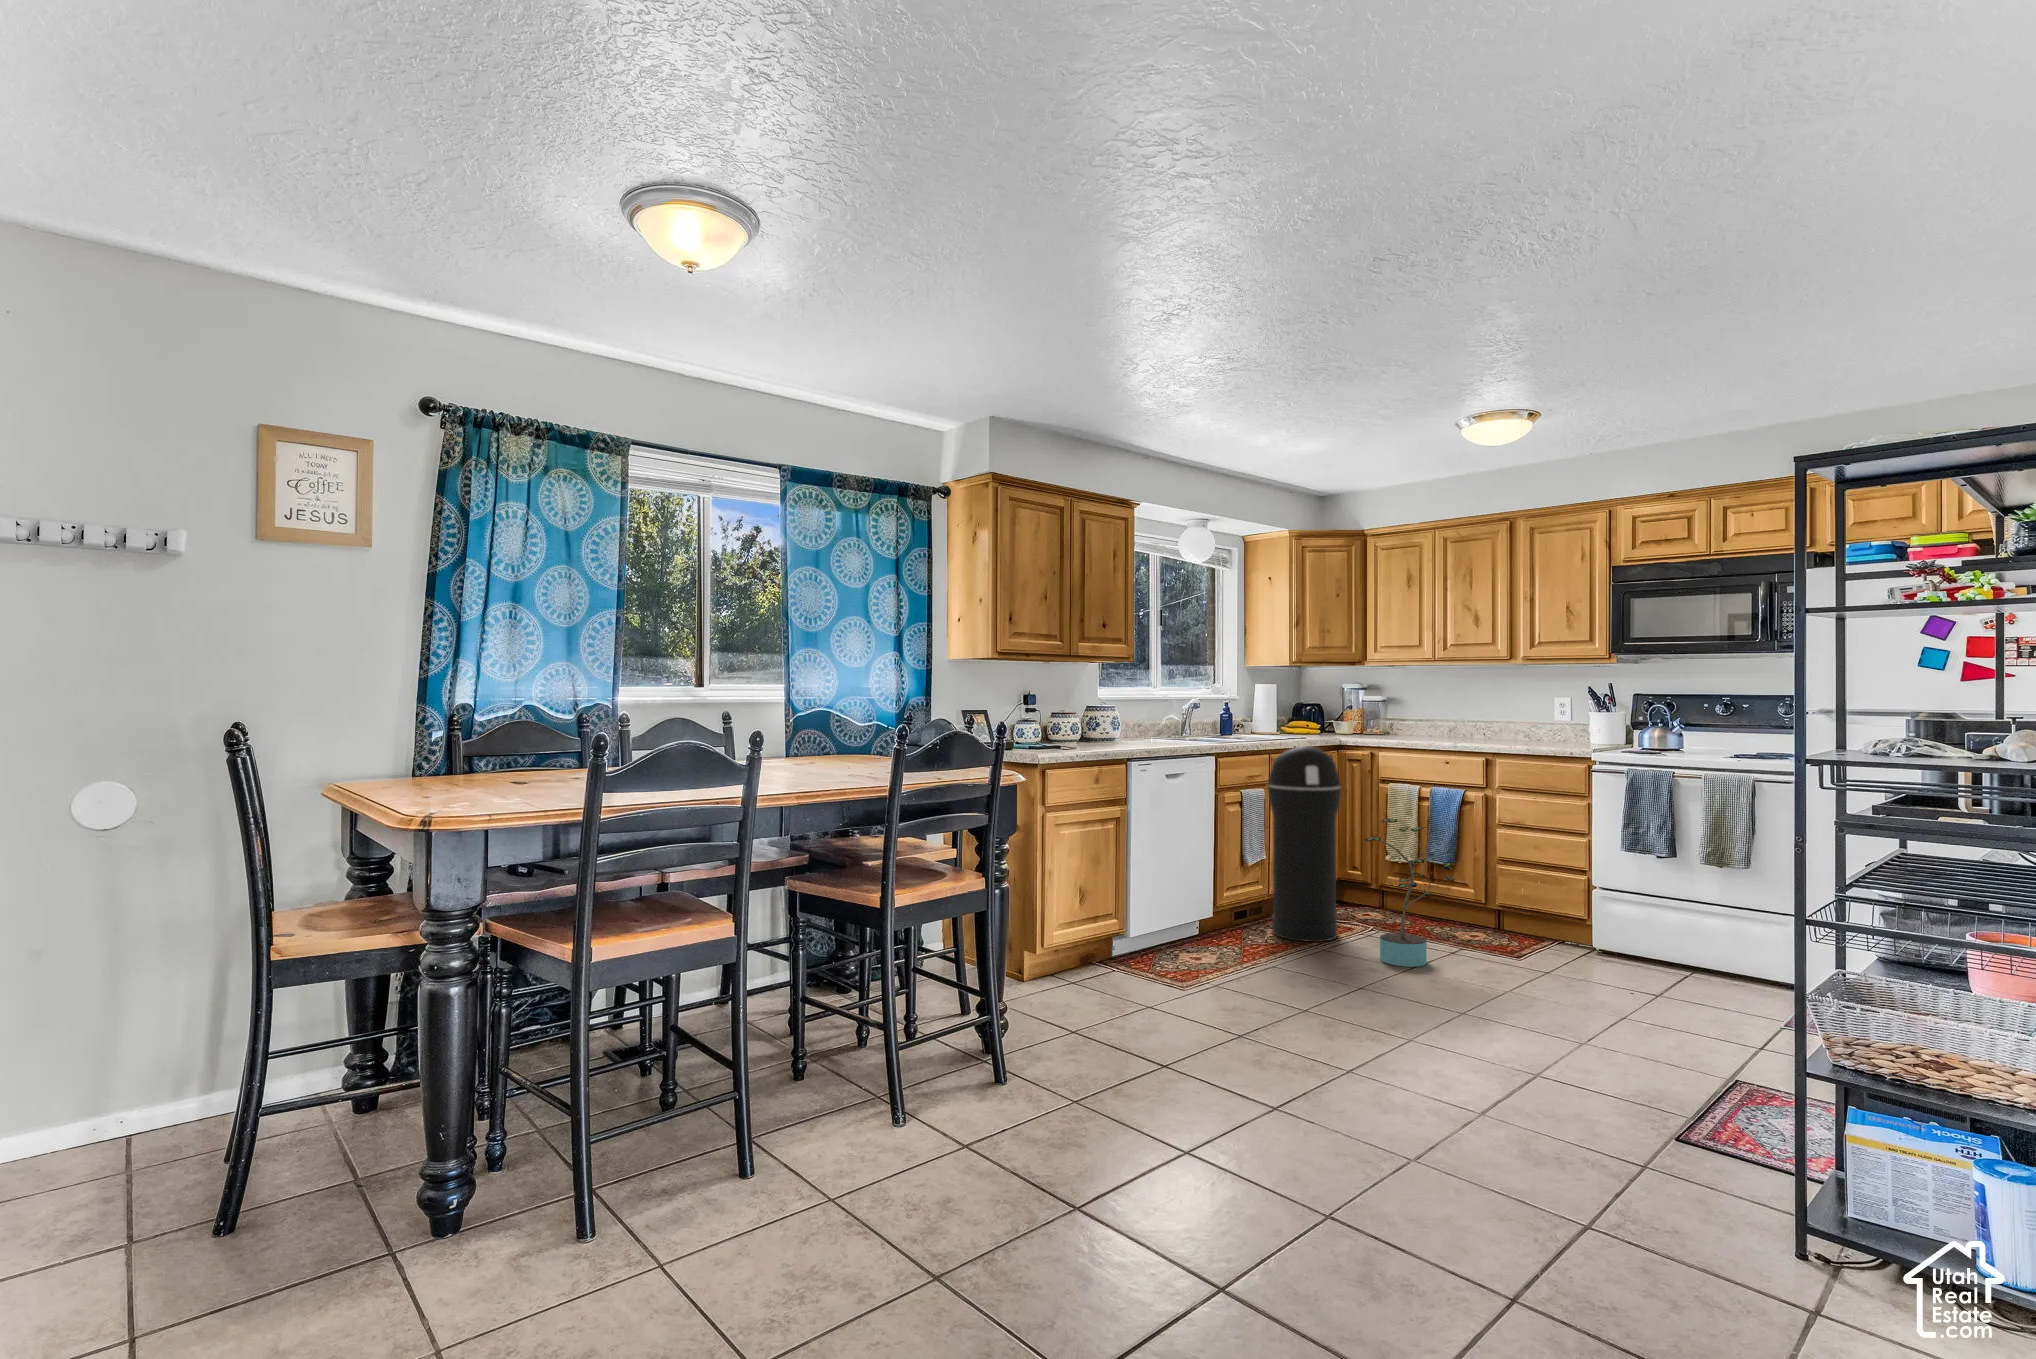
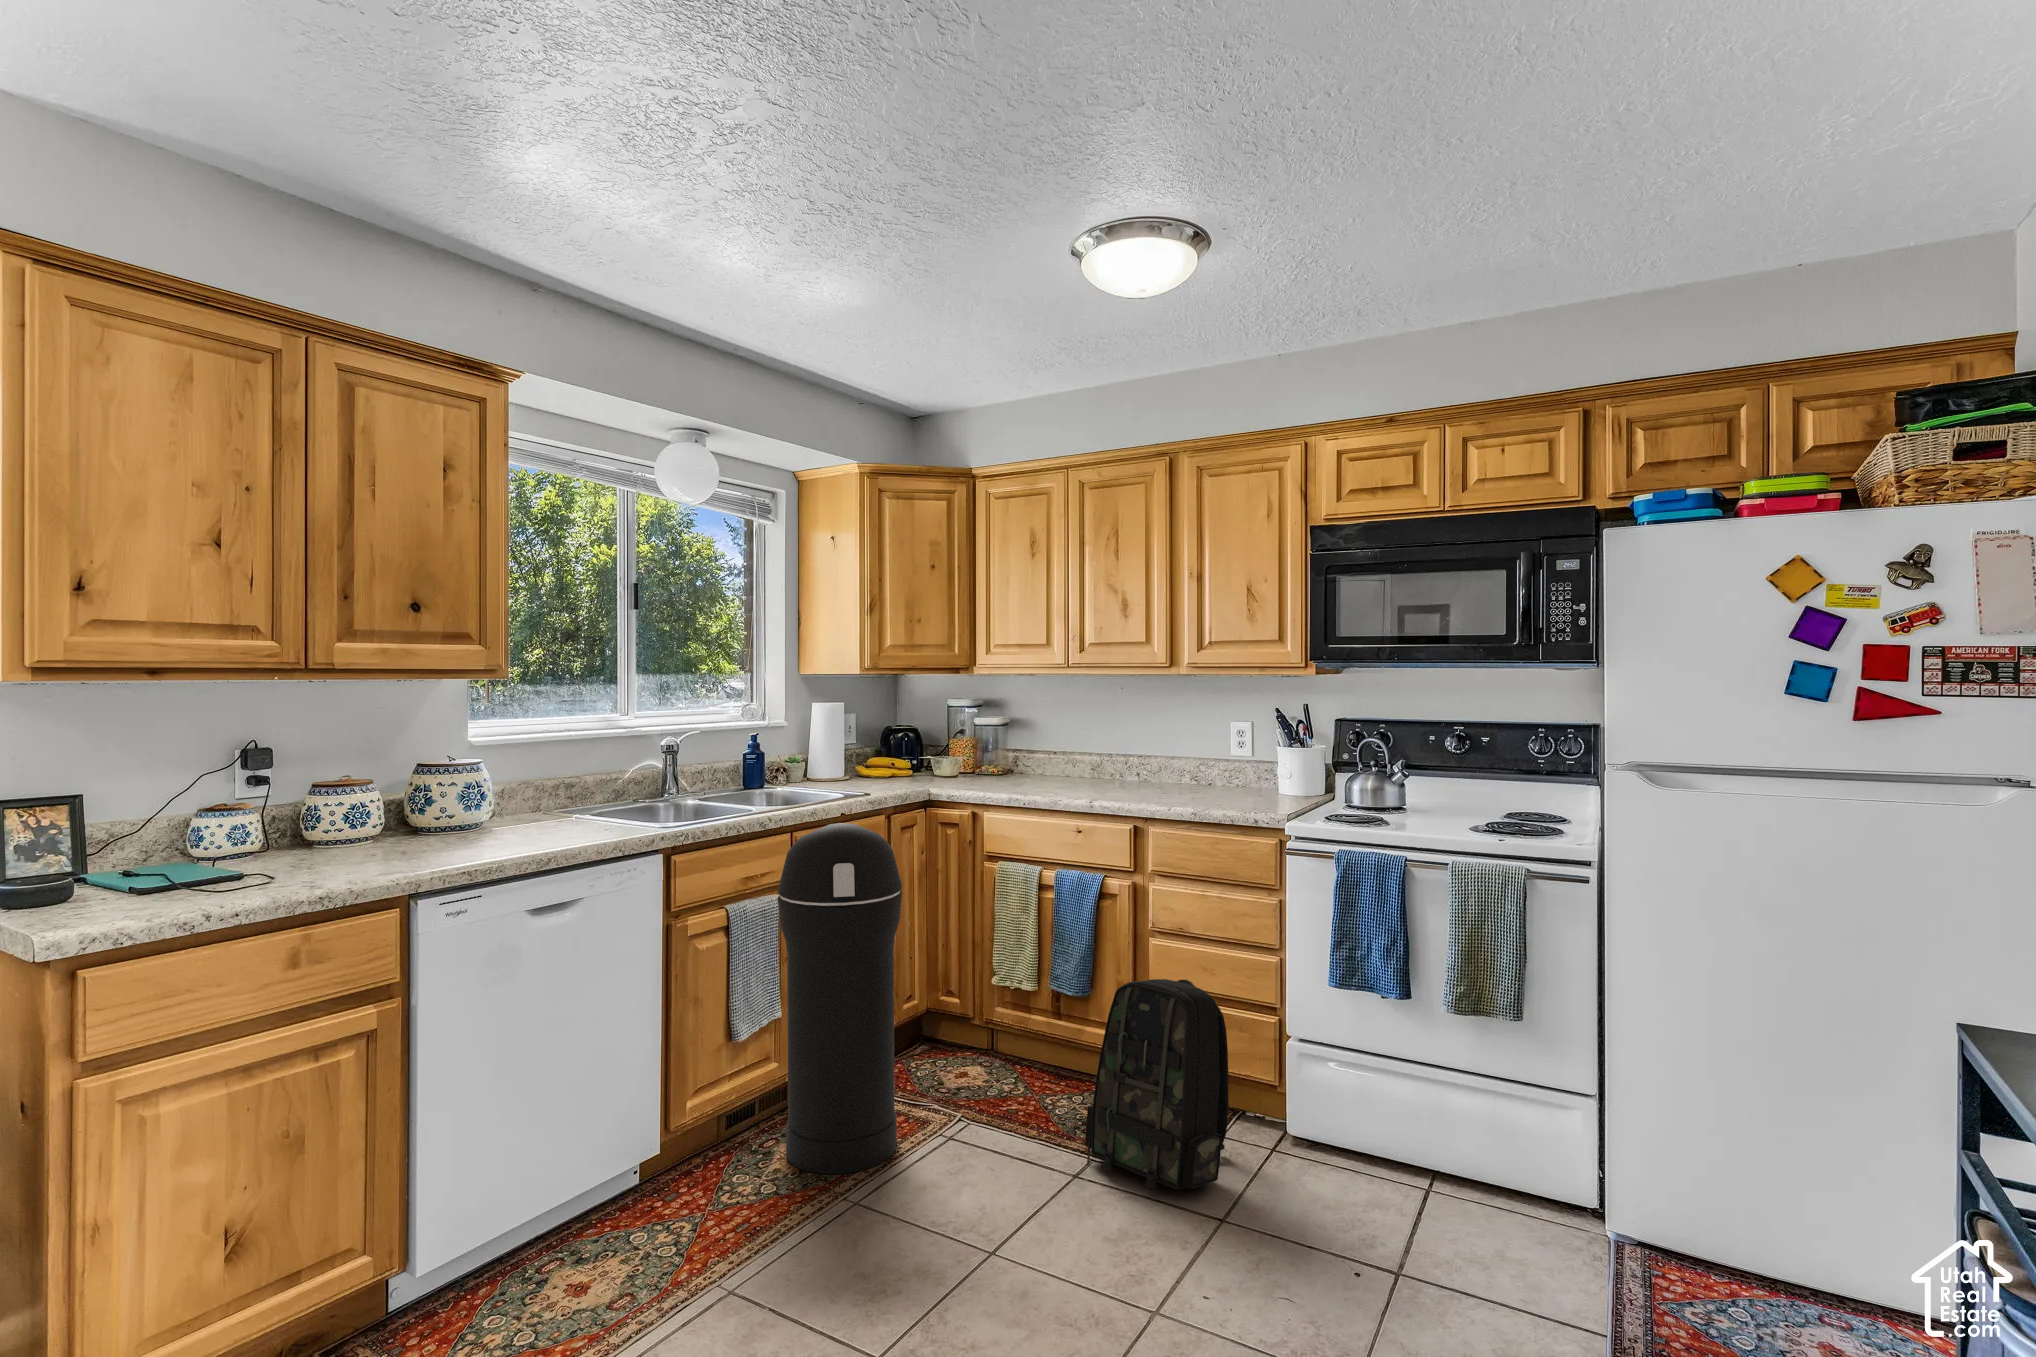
potted plant: present [1365,818,1455,967] -> none [917,957,1073,1238]
backpack: none [1458,843,1552,960] -> present [1085,979,1229,1190]

